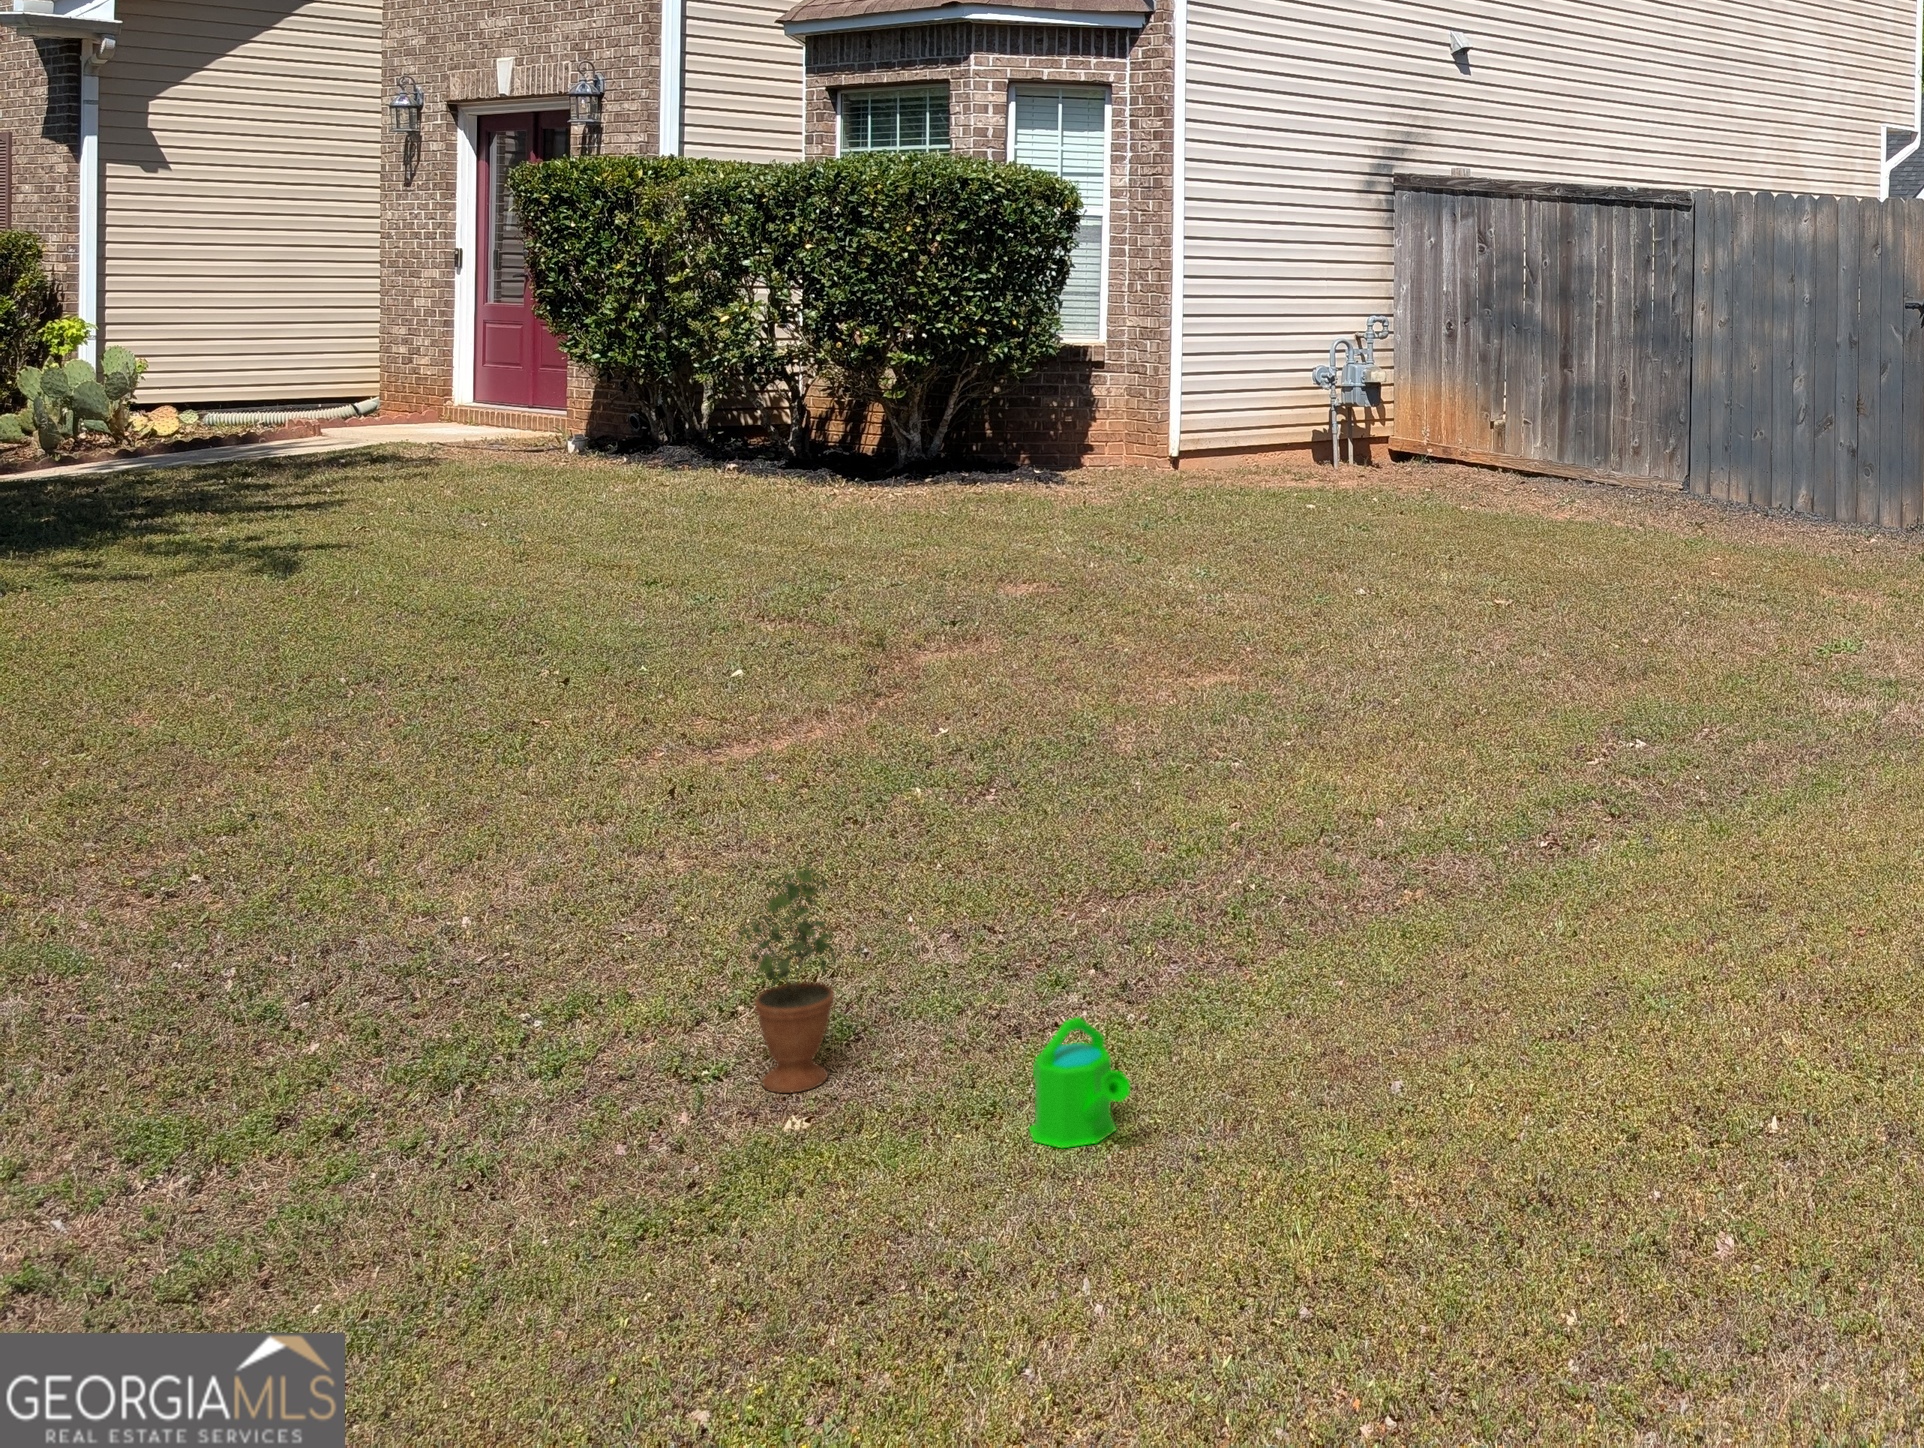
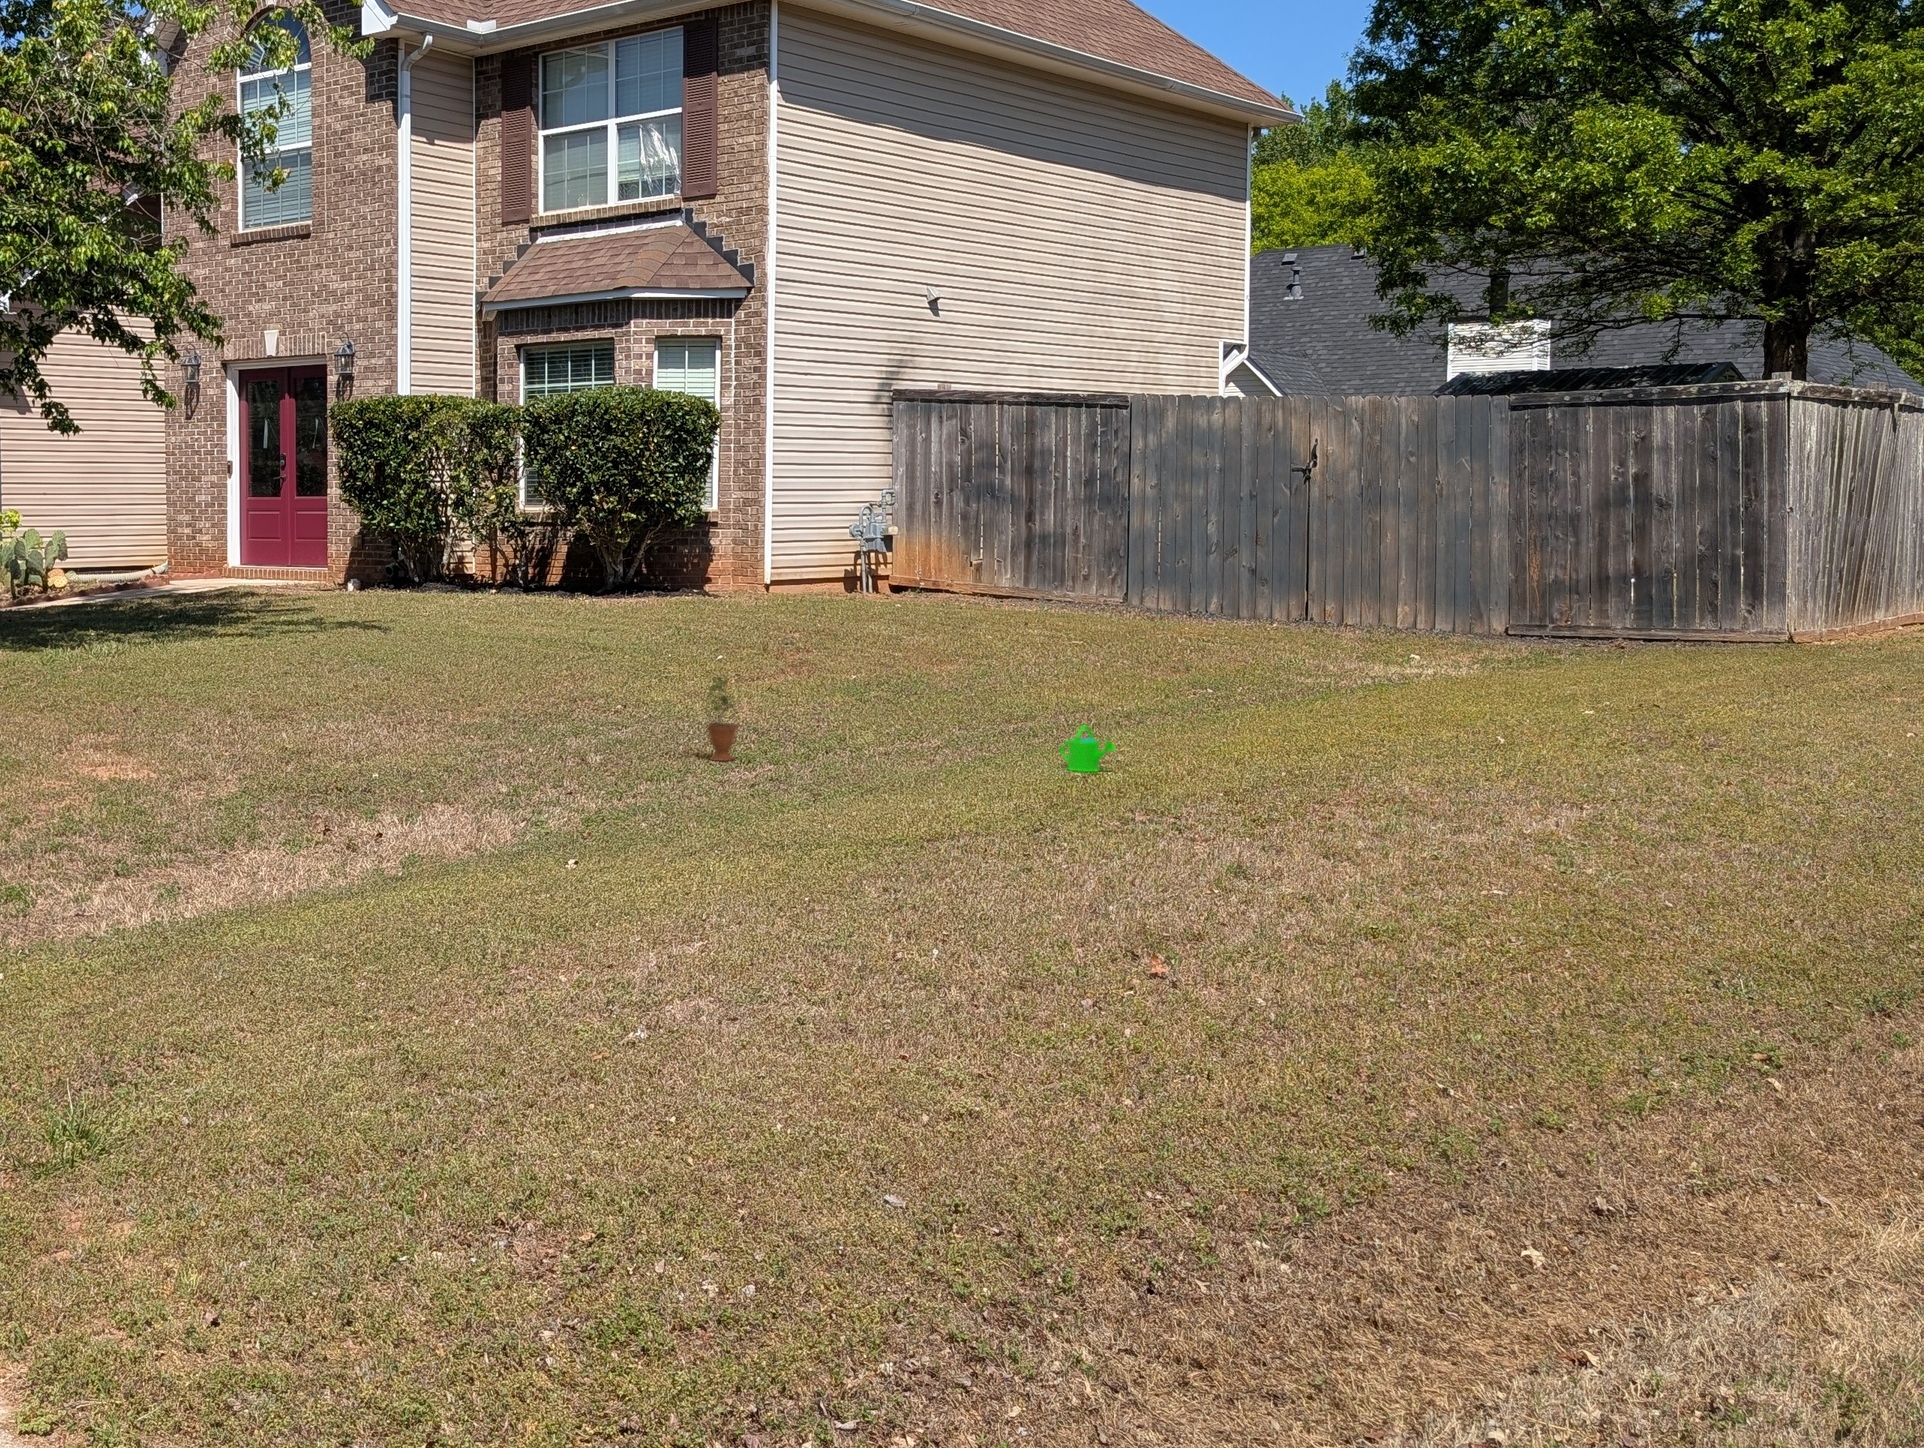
potted plant: present [740,858,836,1093] -> present [707,674,738,761]

